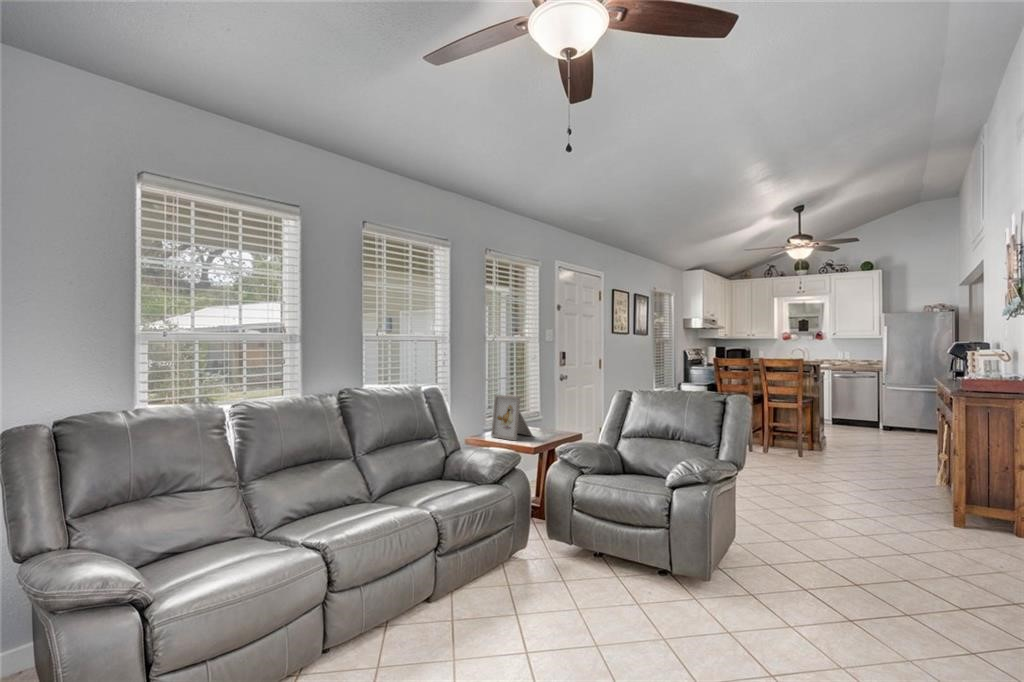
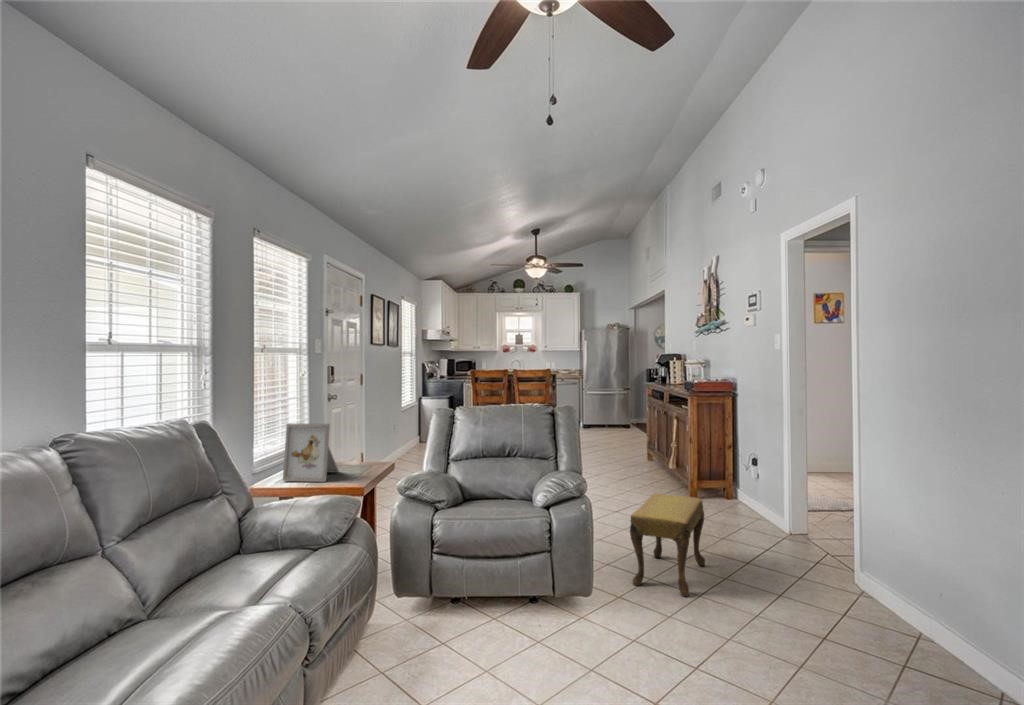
footstool: none [785,502,908,620] -> present [630,493,705,597]

